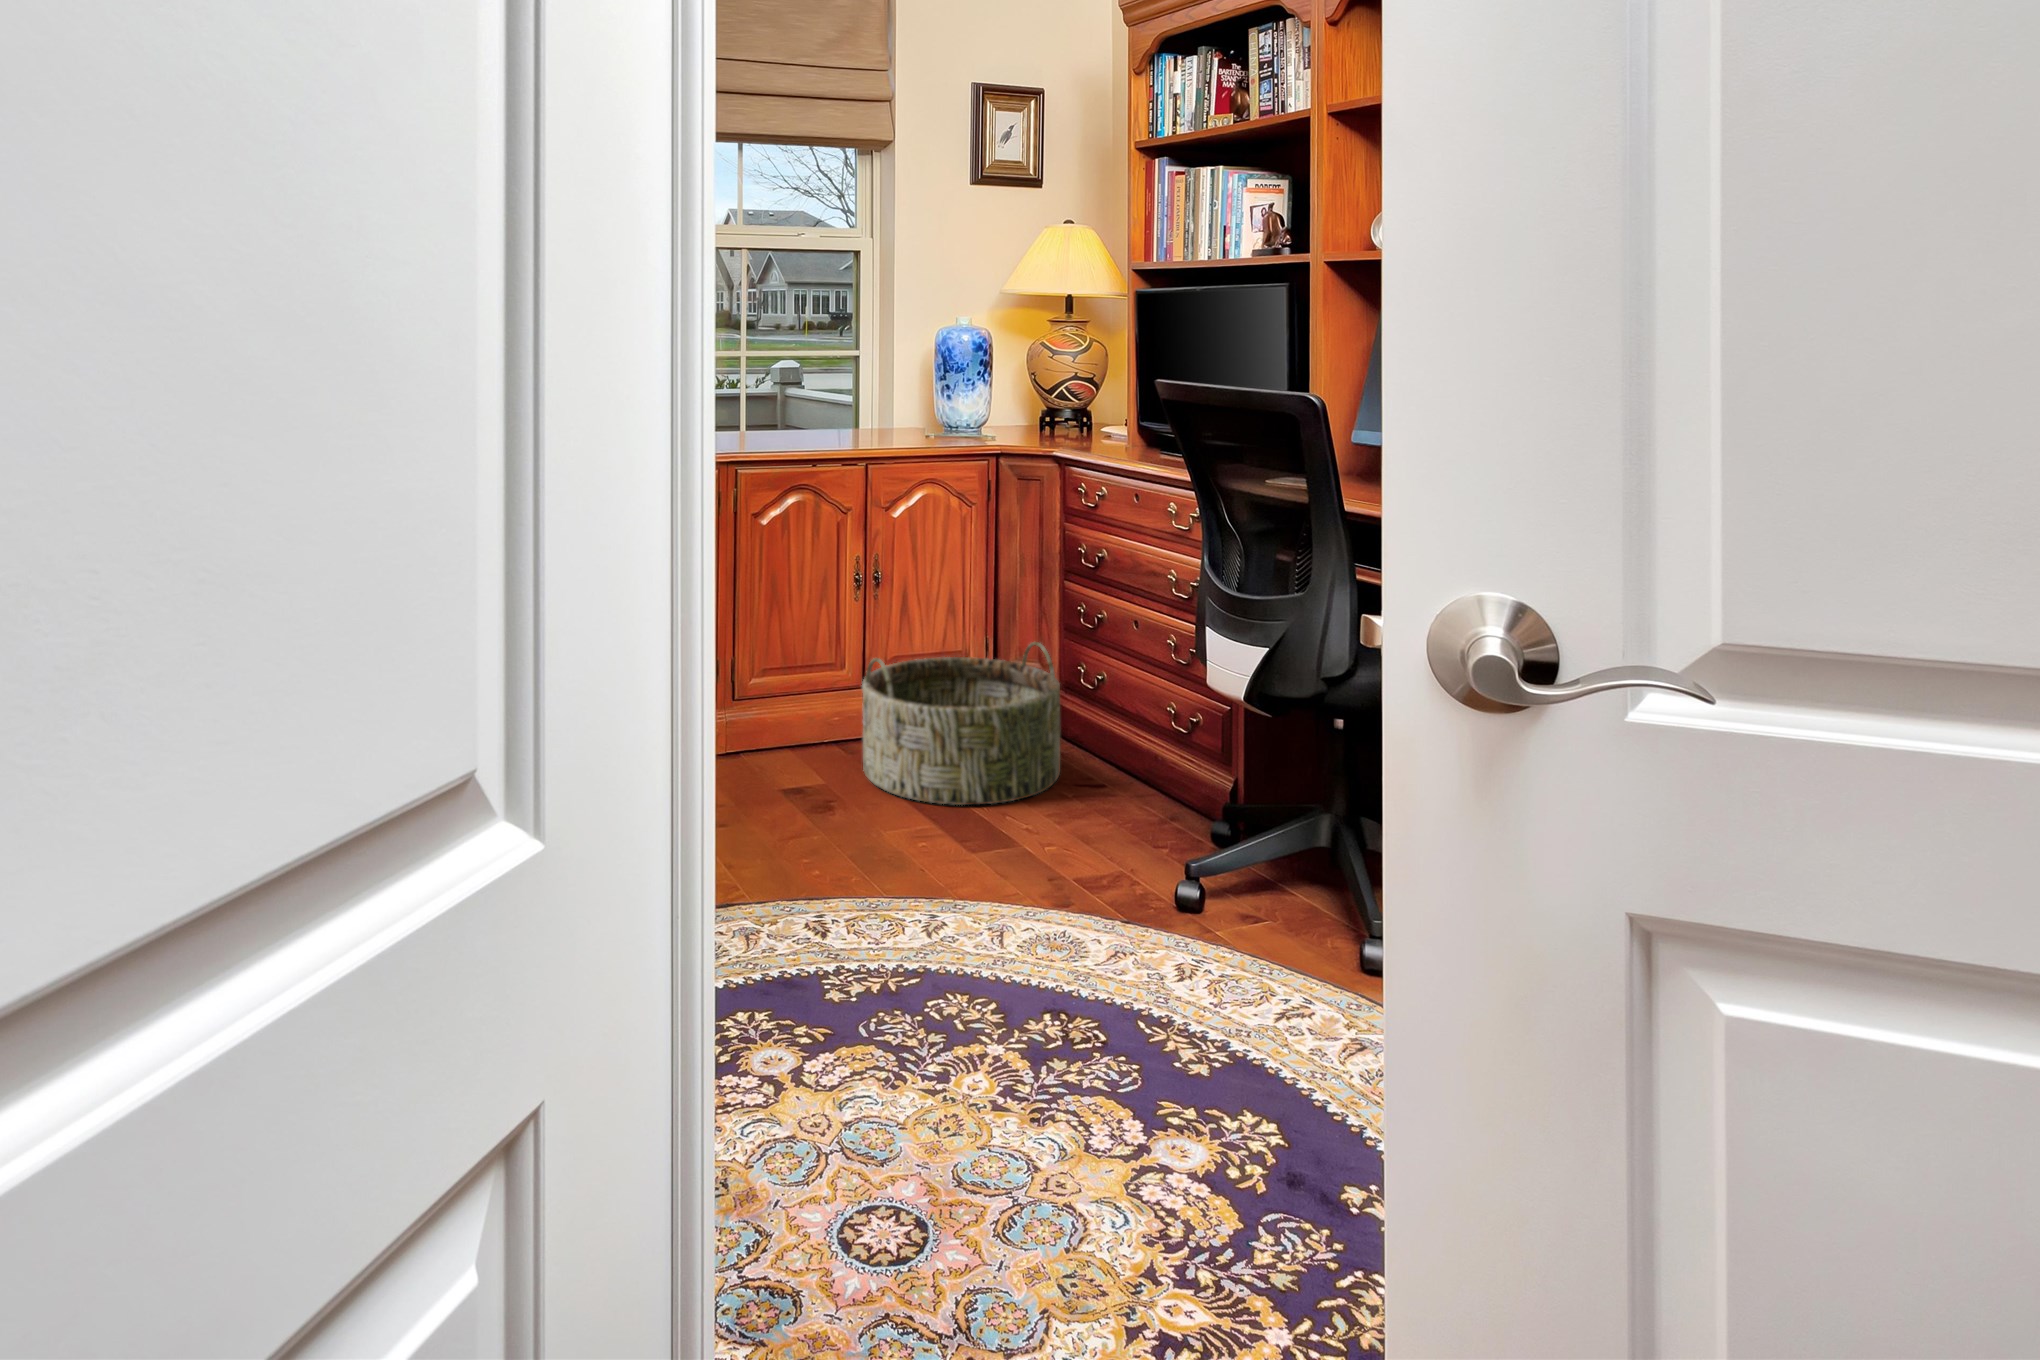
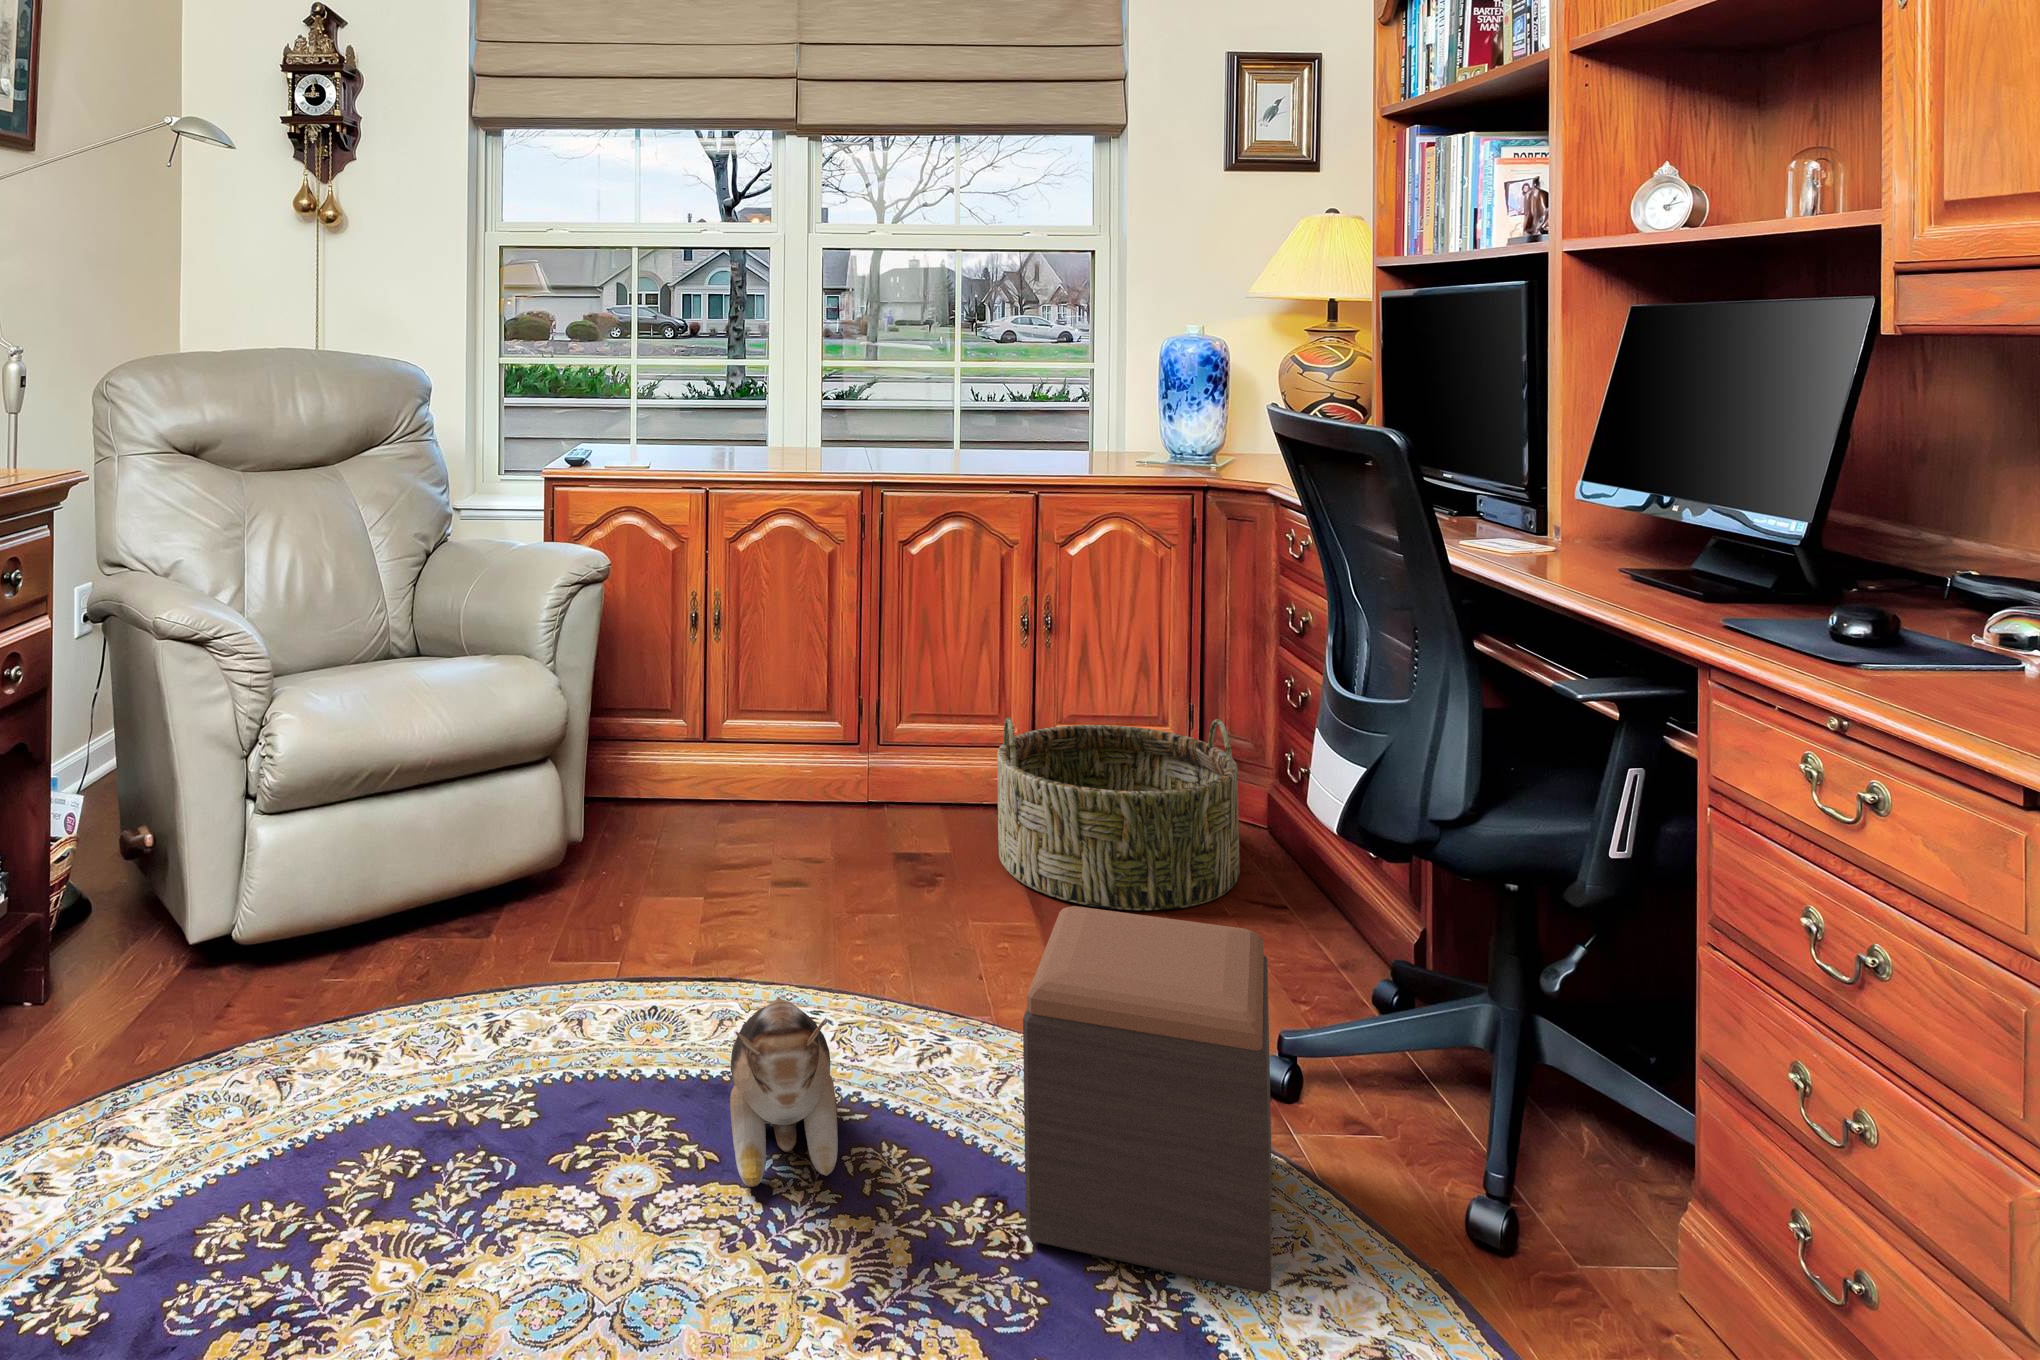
footstool: none [1060,781,1270,1033] -> present [1023,906,1271,1293]
plush toy: none [807,889,955,1050] -> present [730,997,838,1187]

